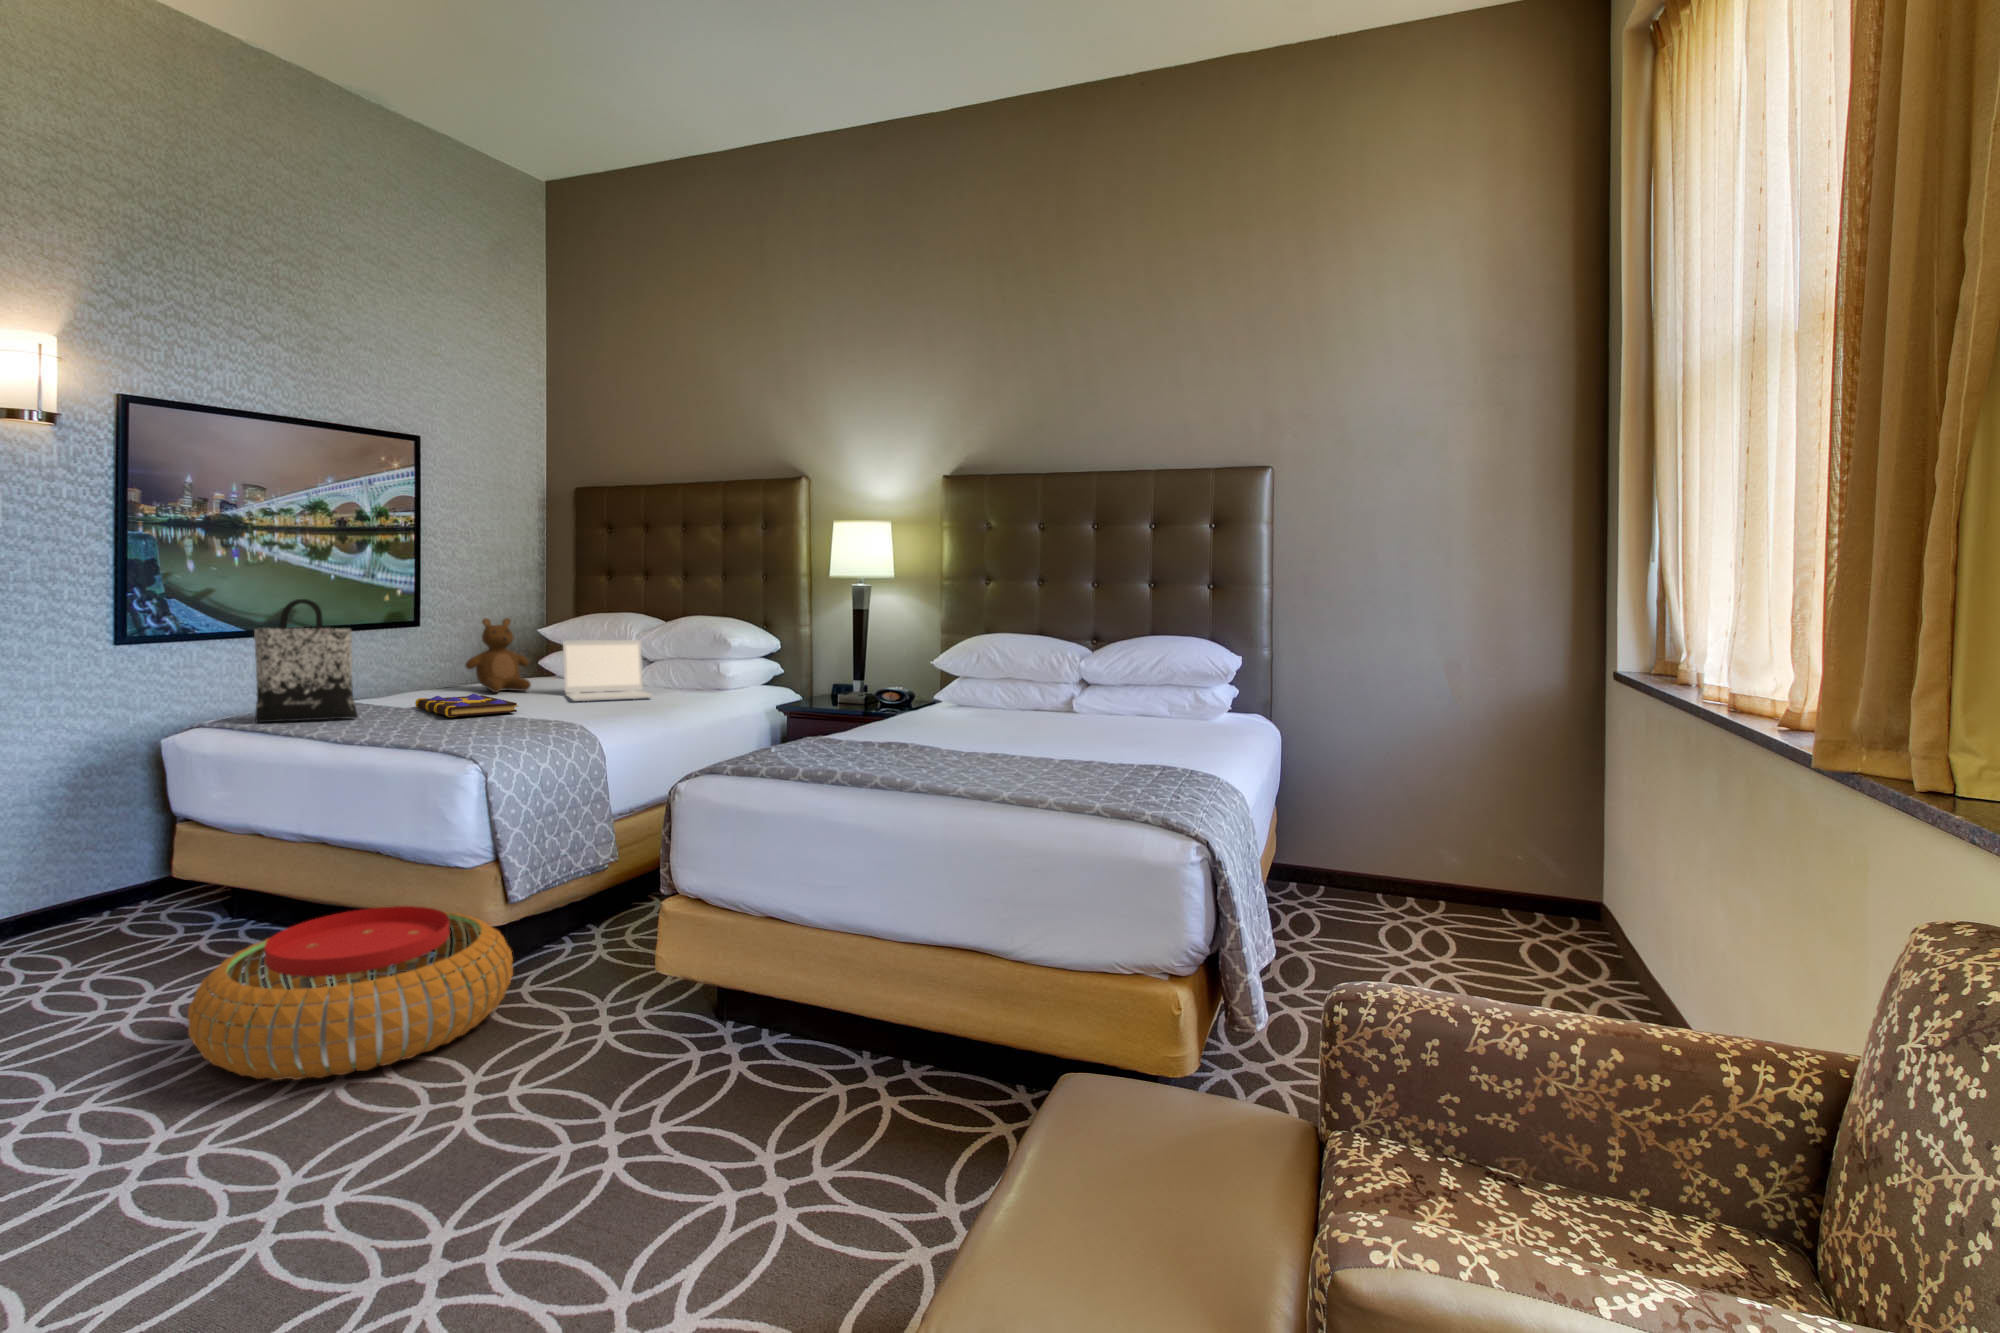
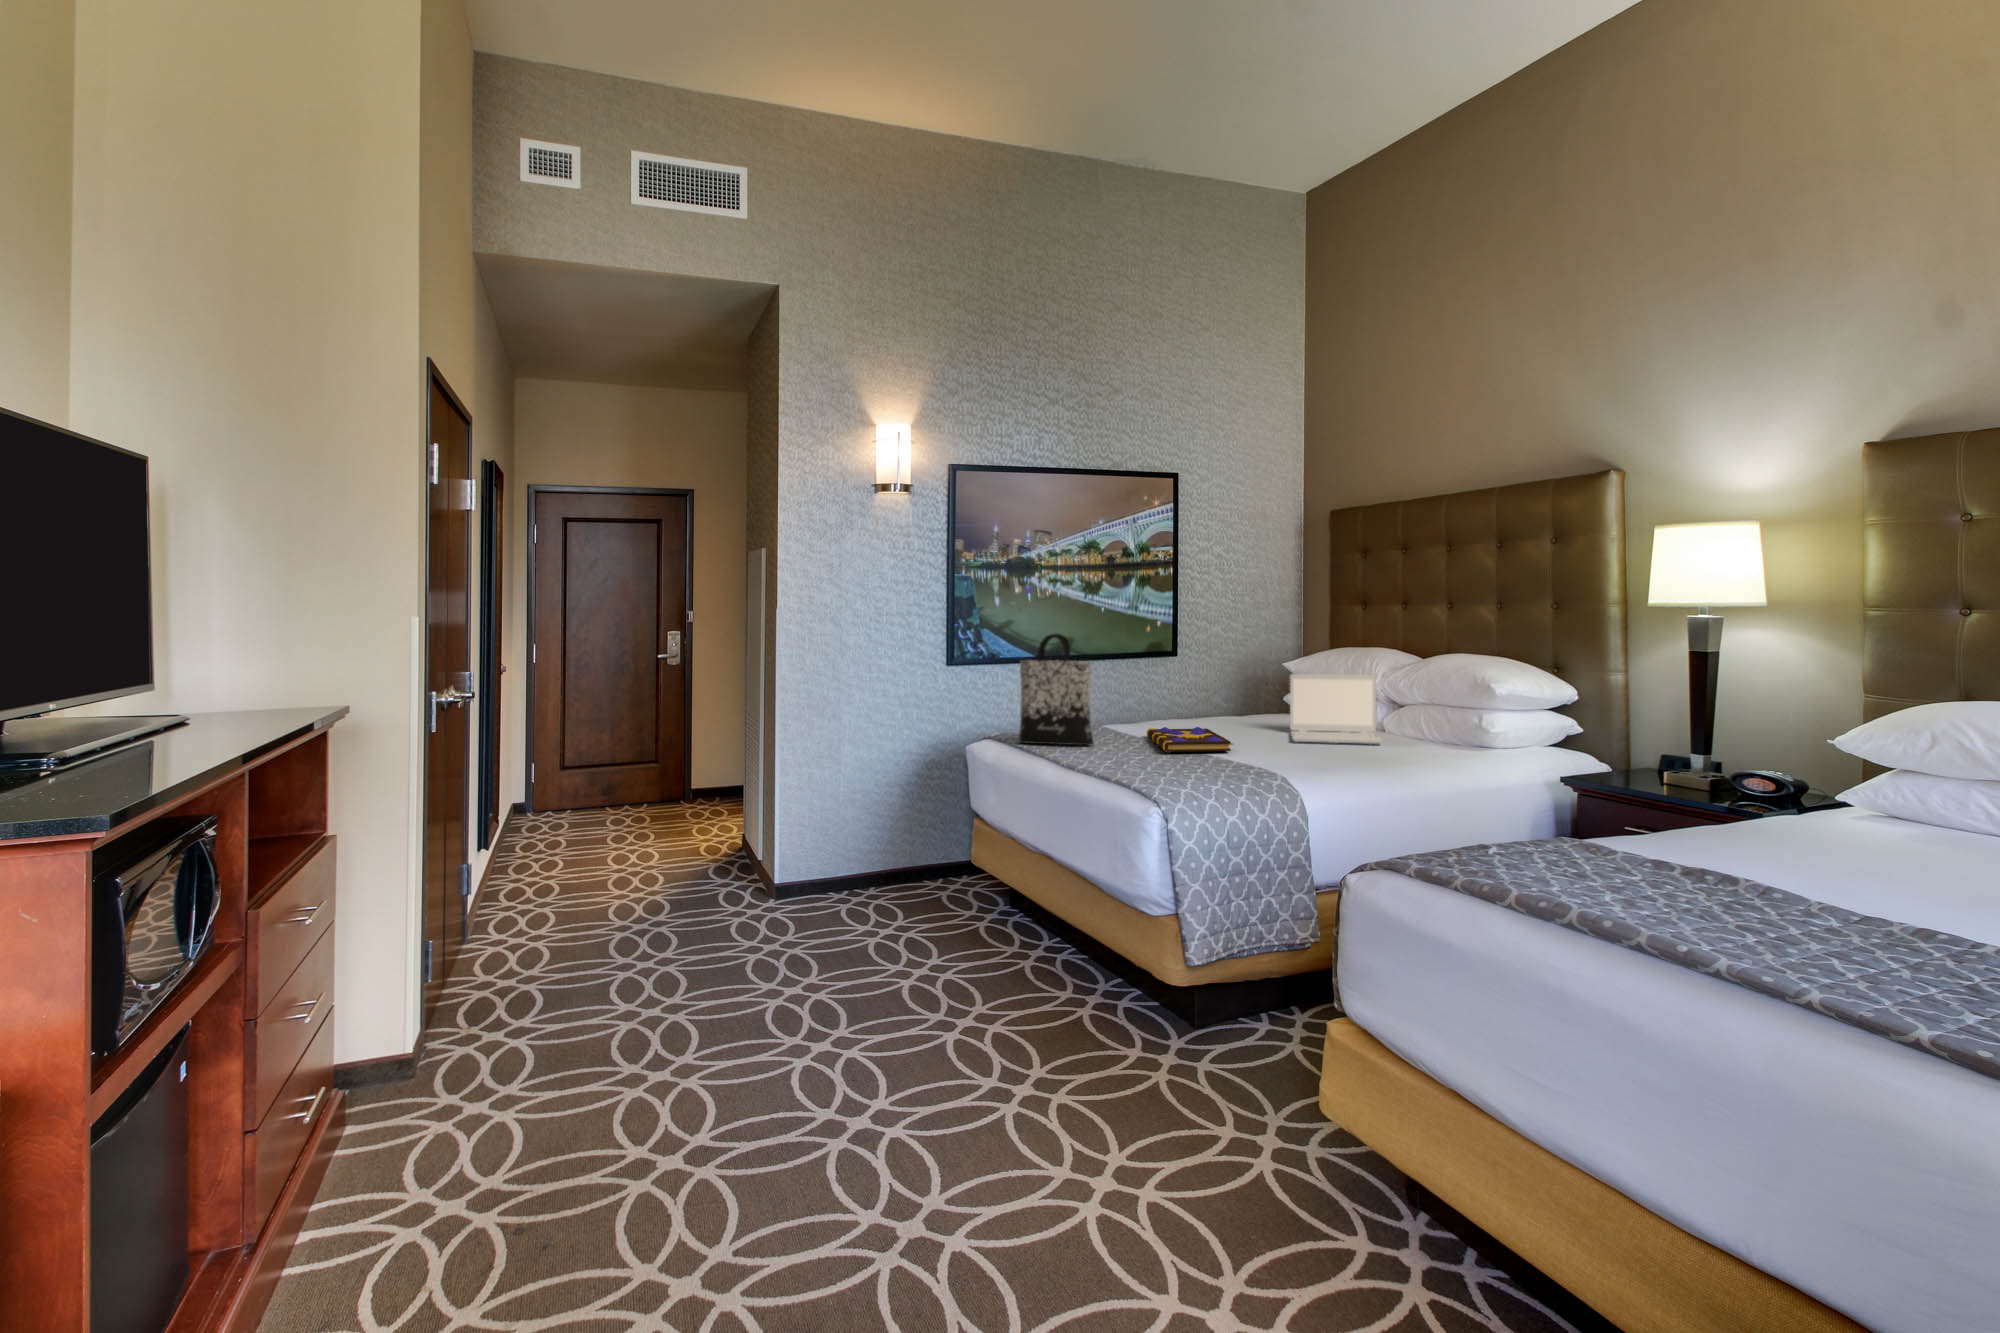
teddy bear: present [465,618,531,692] -> none [1200,648,1261,725]
pouf: present [188,906,513,1080] -> none [920,939,1186,1115]

